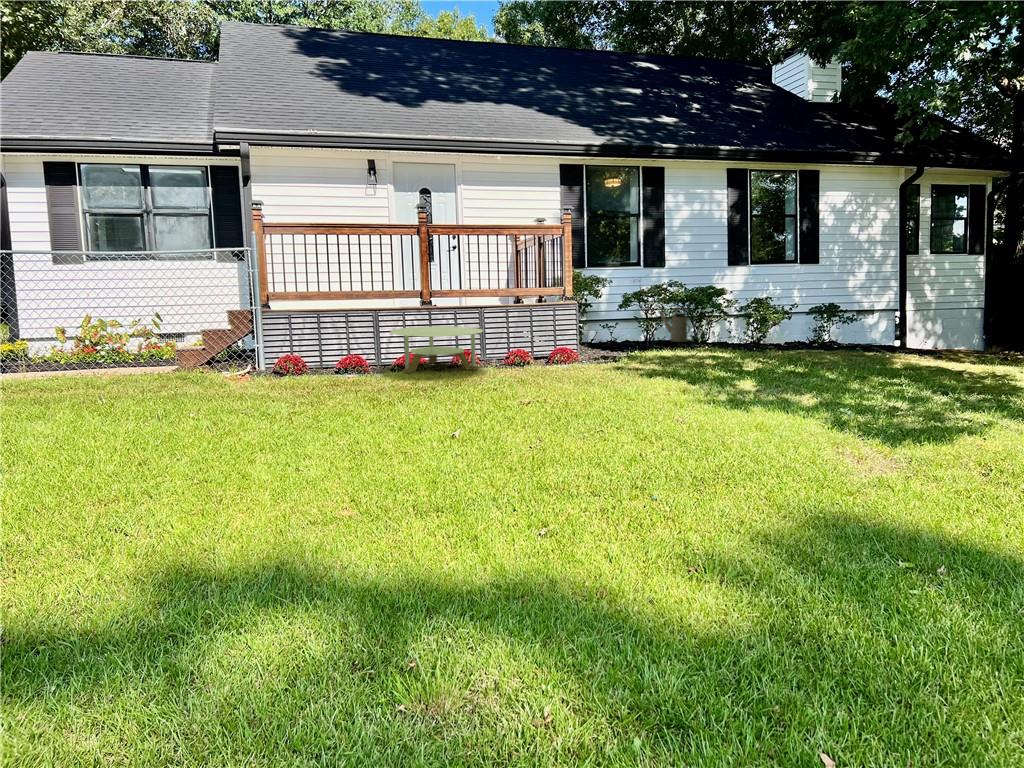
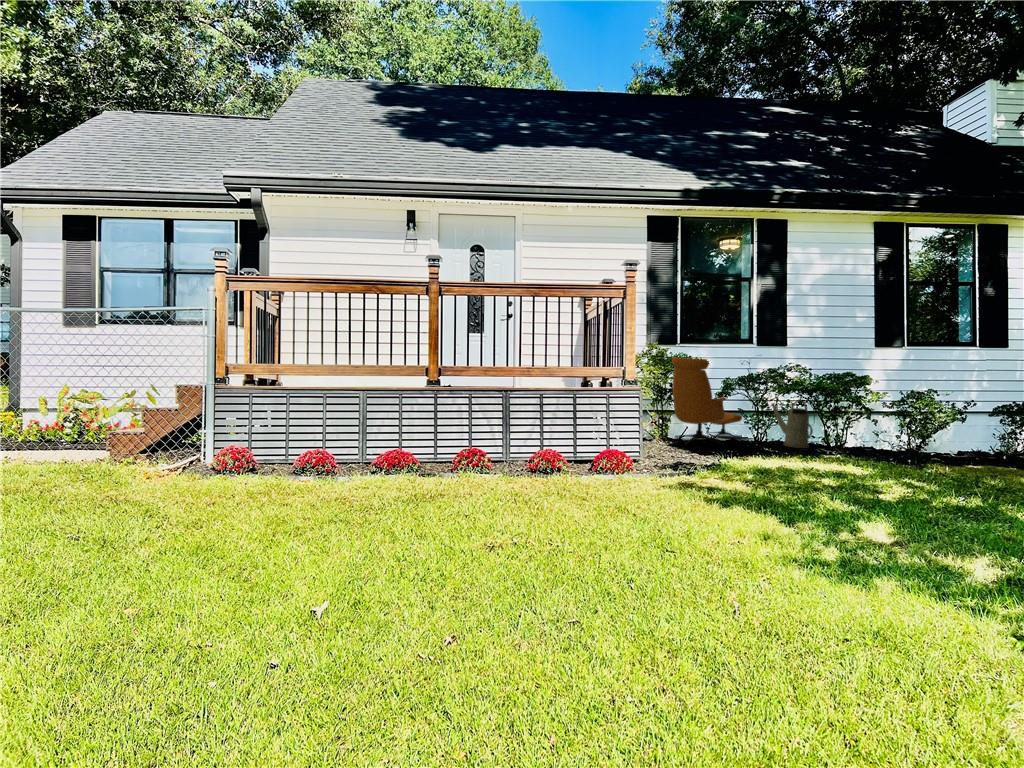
lounge chair: none [591,278,639,344] -> present [672,357,742,446]
round table: present [390,326,483,373] -> none [368,412,493,479]

